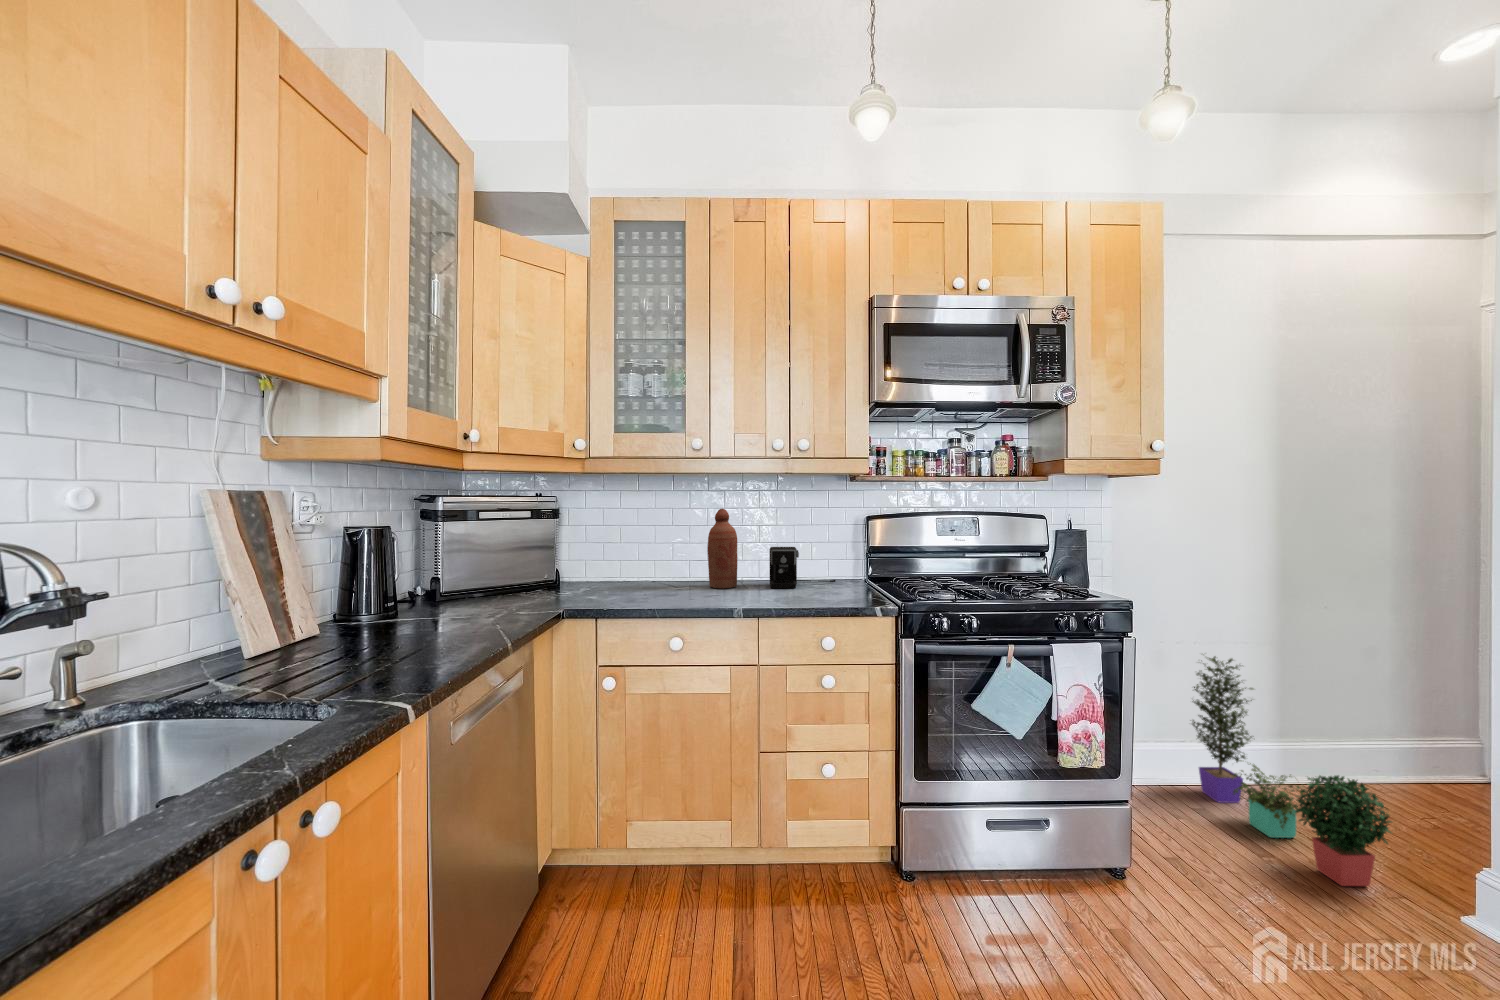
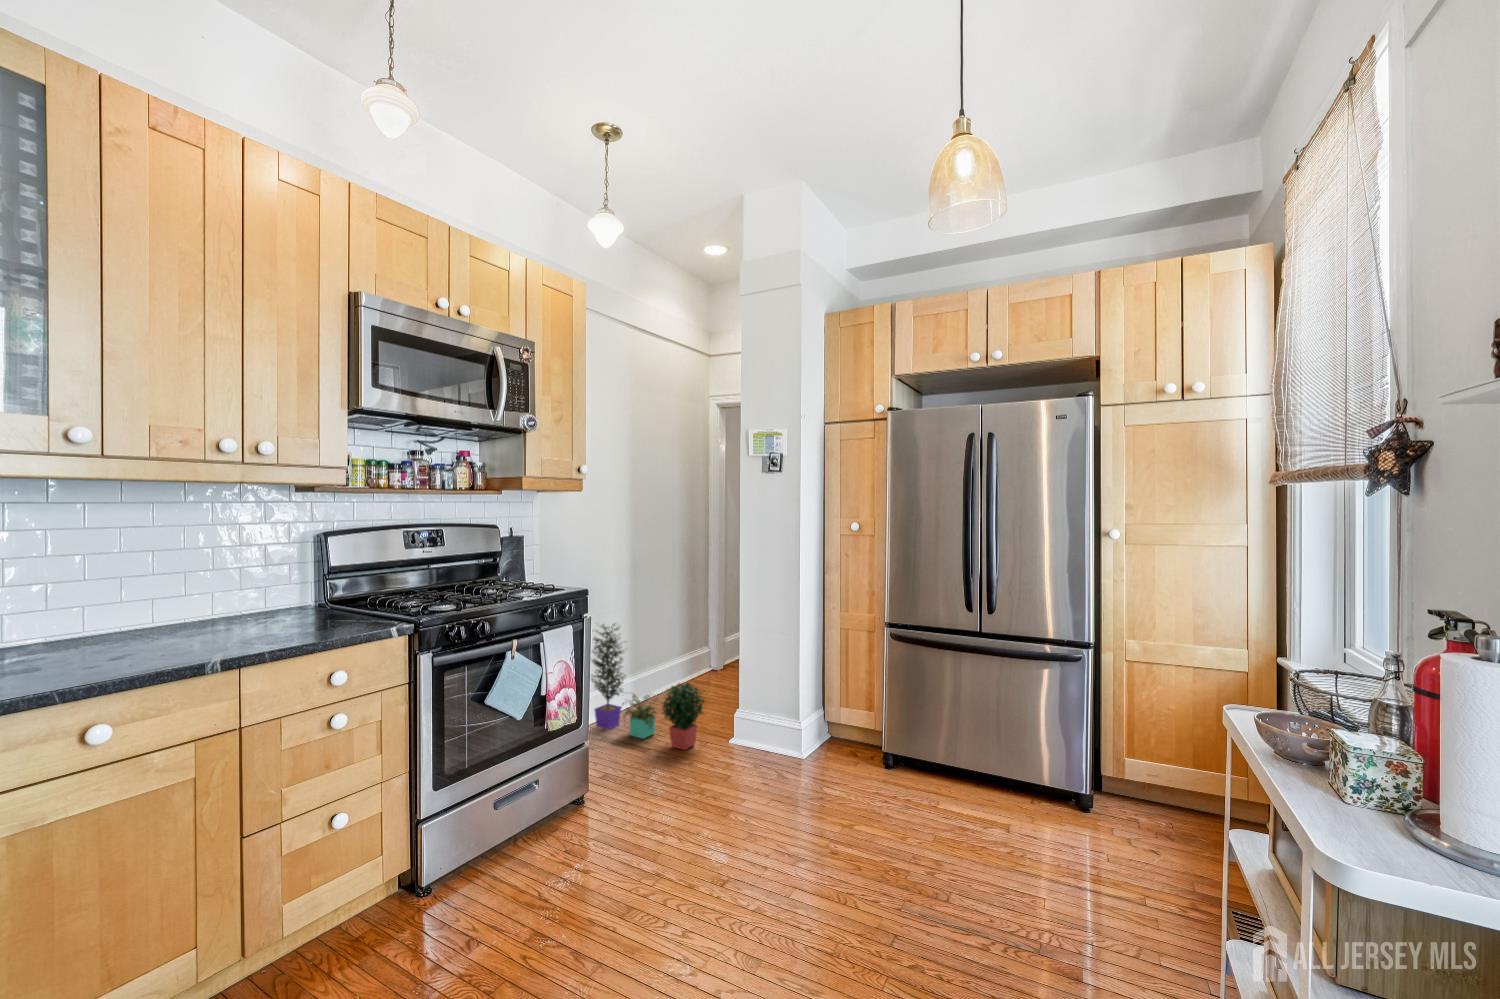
bottle: present [708,509,738,589] -> none [82,531,142,647]
coffee maker: present [769,547,836,588] -> none [191,576,289,632]

